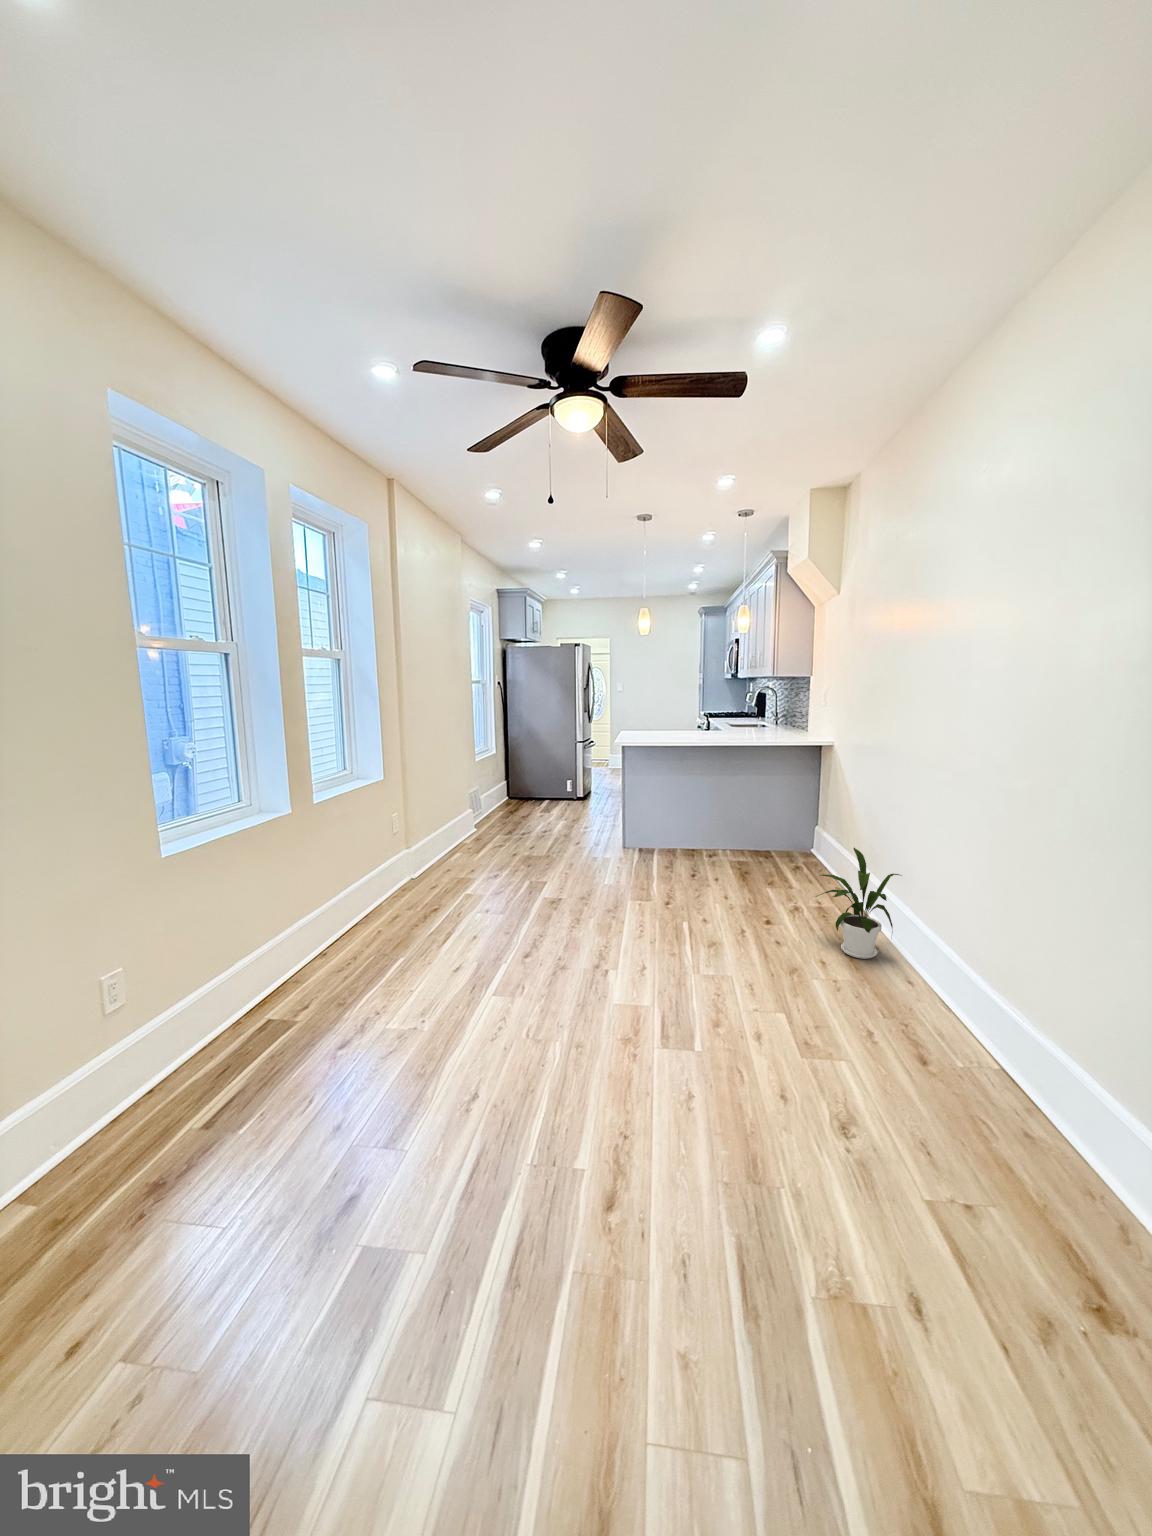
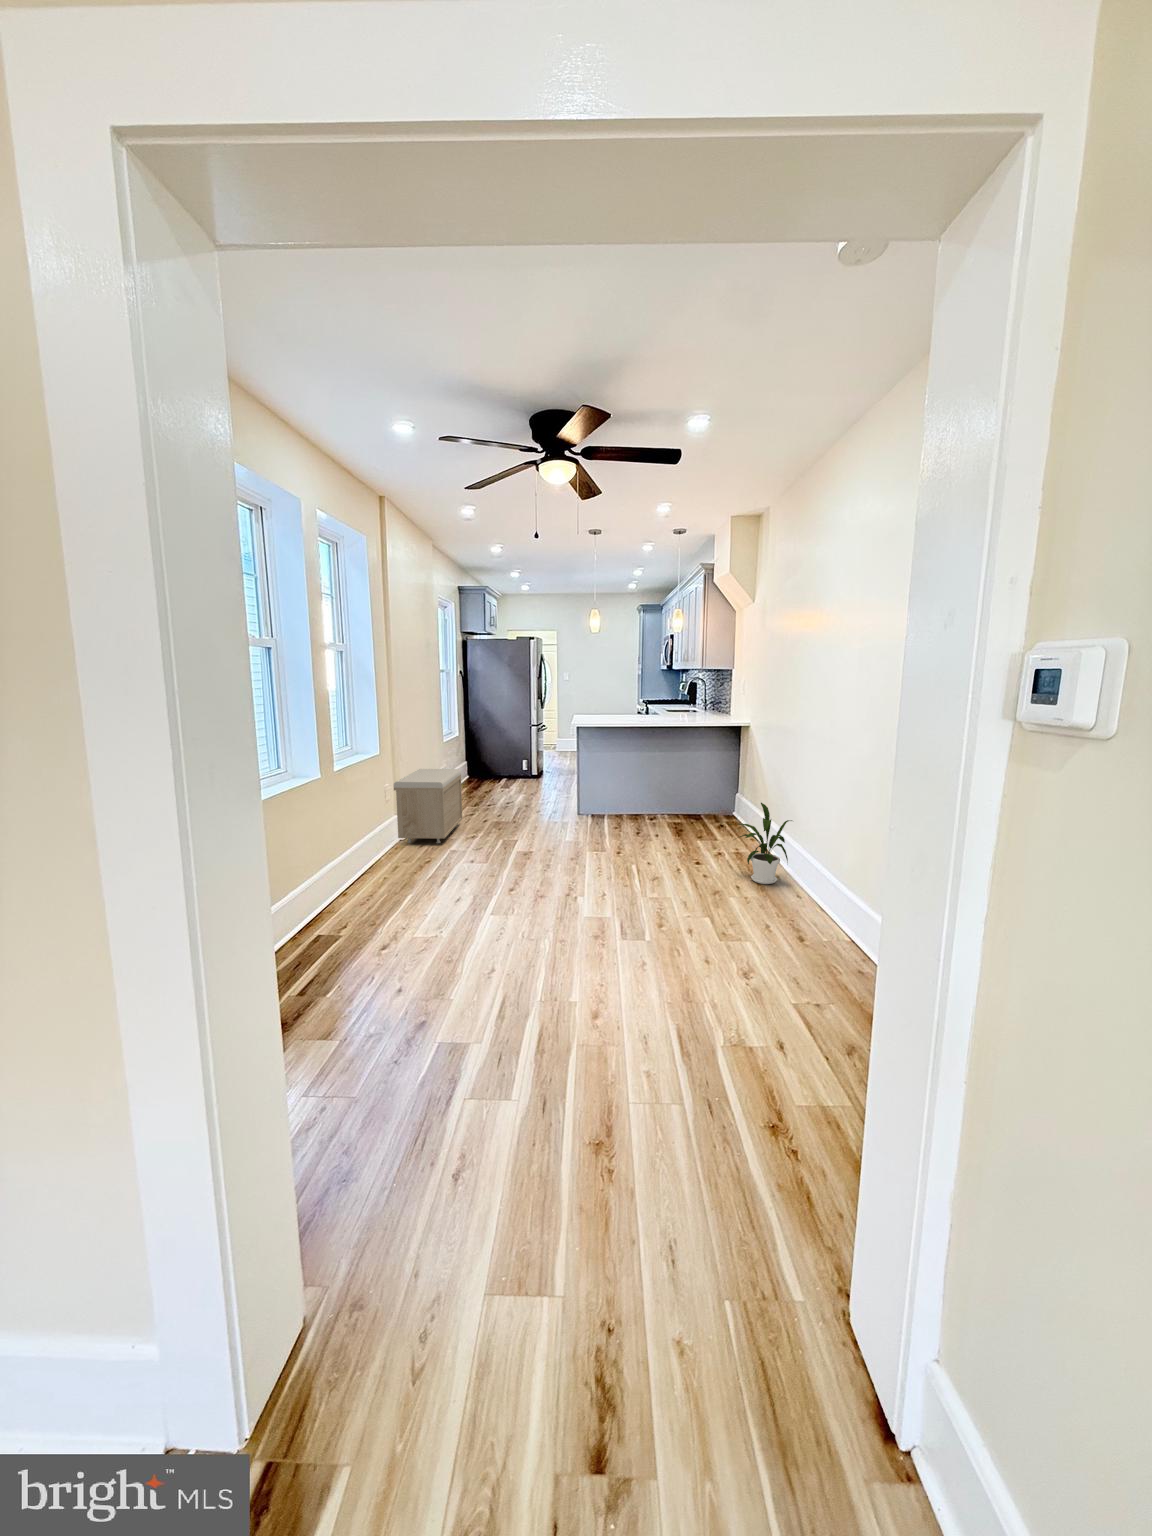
storage bench: none [404,794,489,883] -> present [394,769,462,843]

